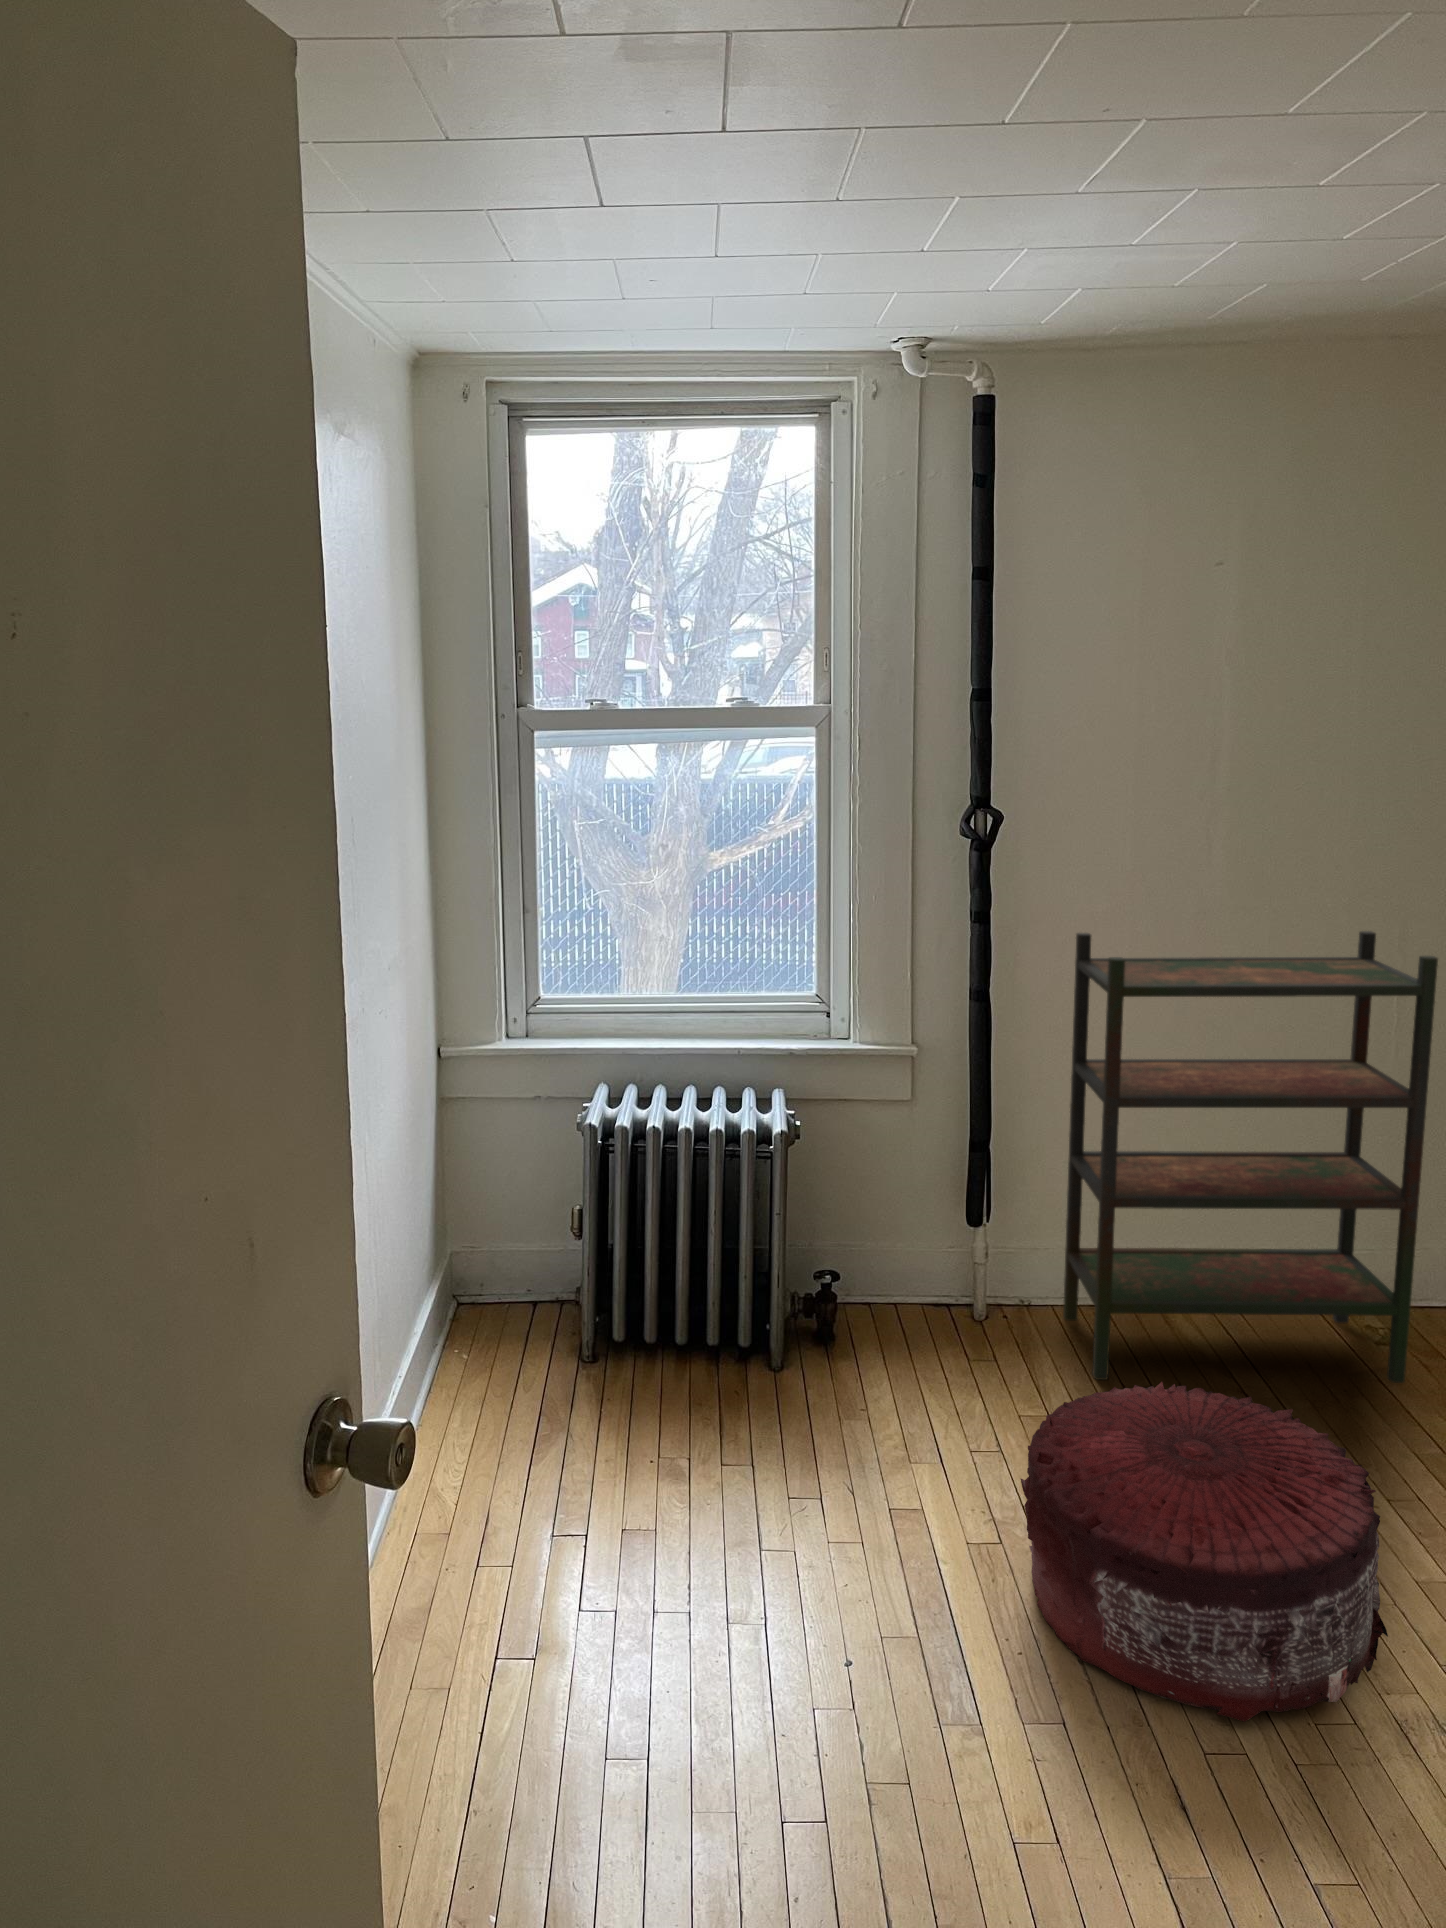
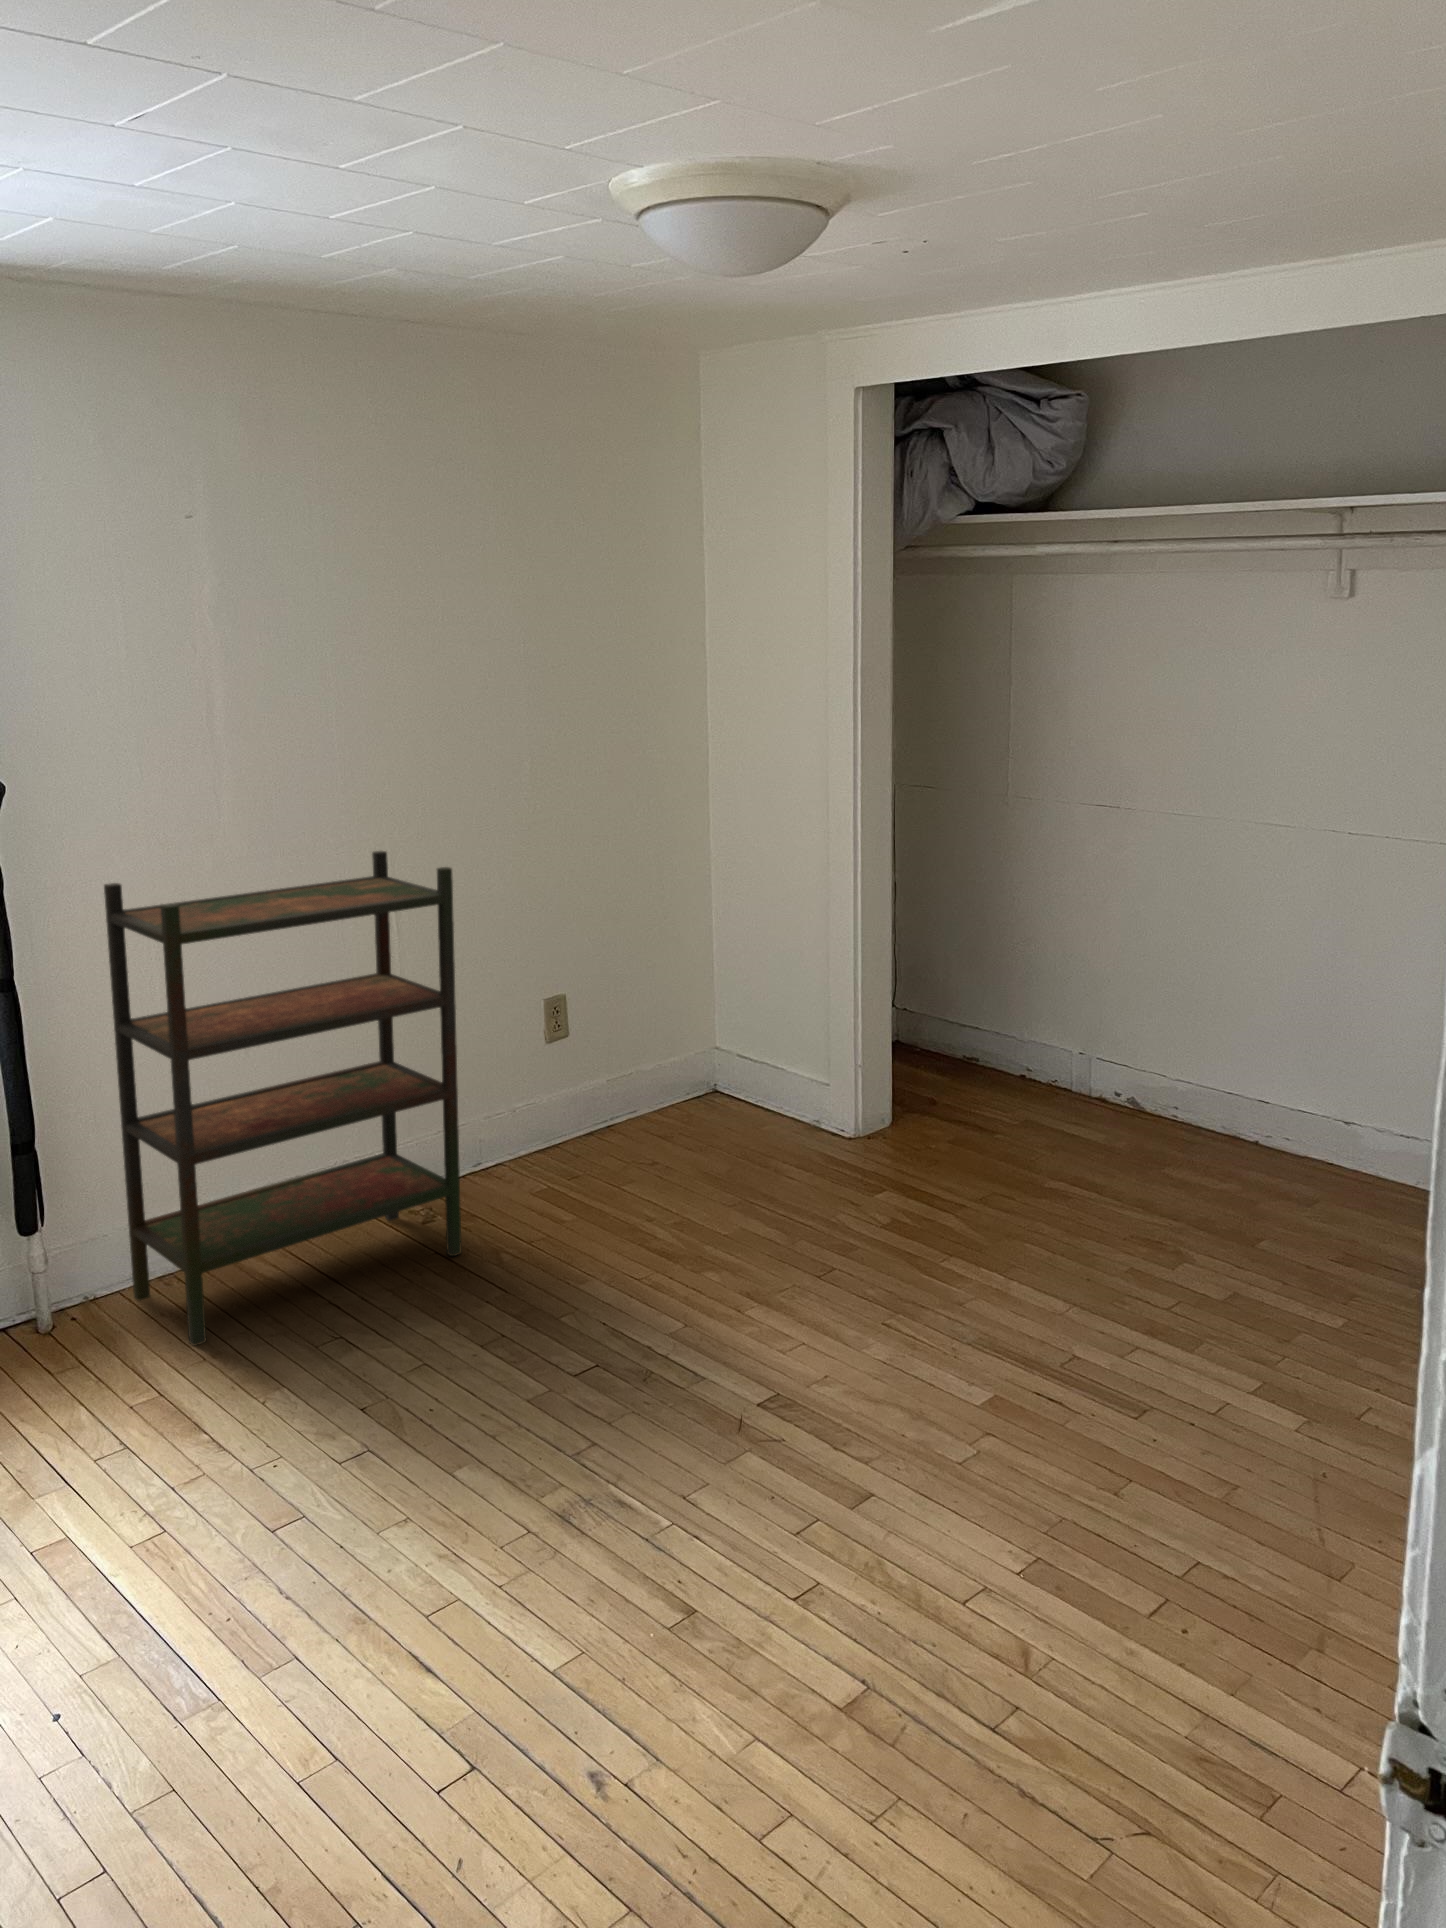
pouf: present [1021,1382,1388,1722] -> none [191,1295,527,1596]

